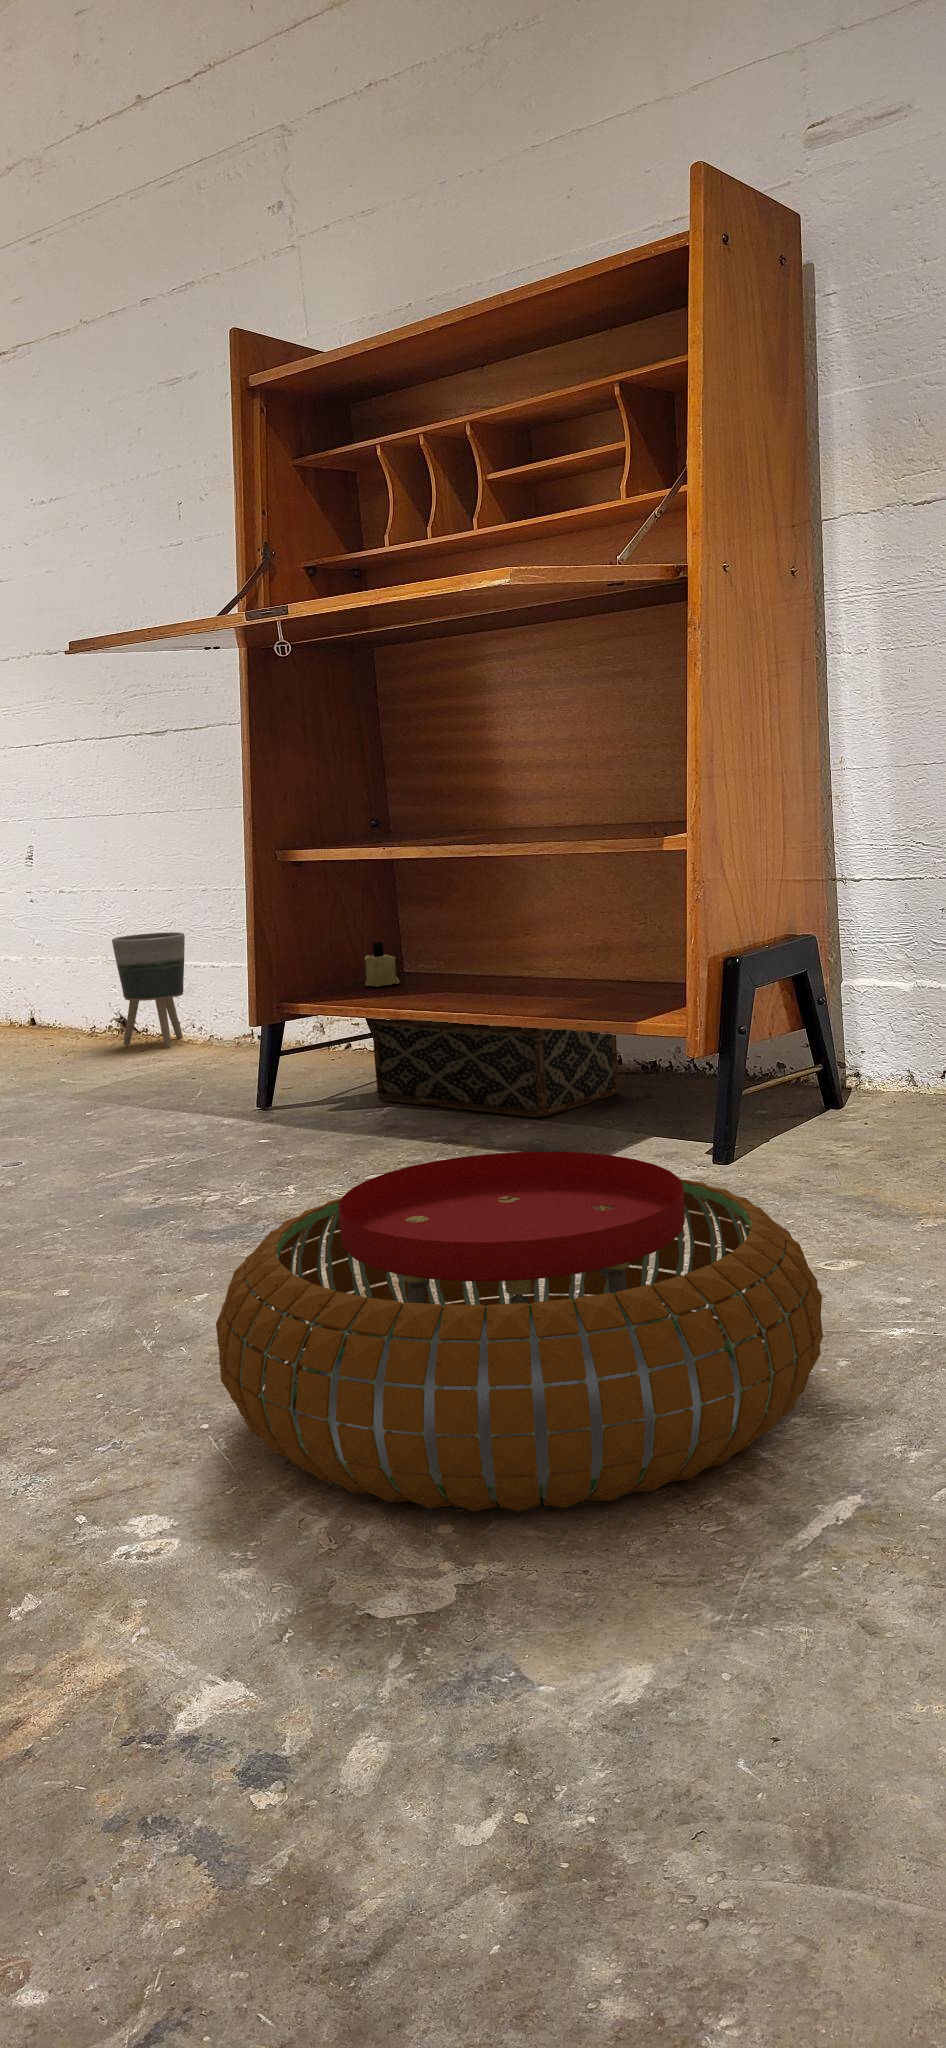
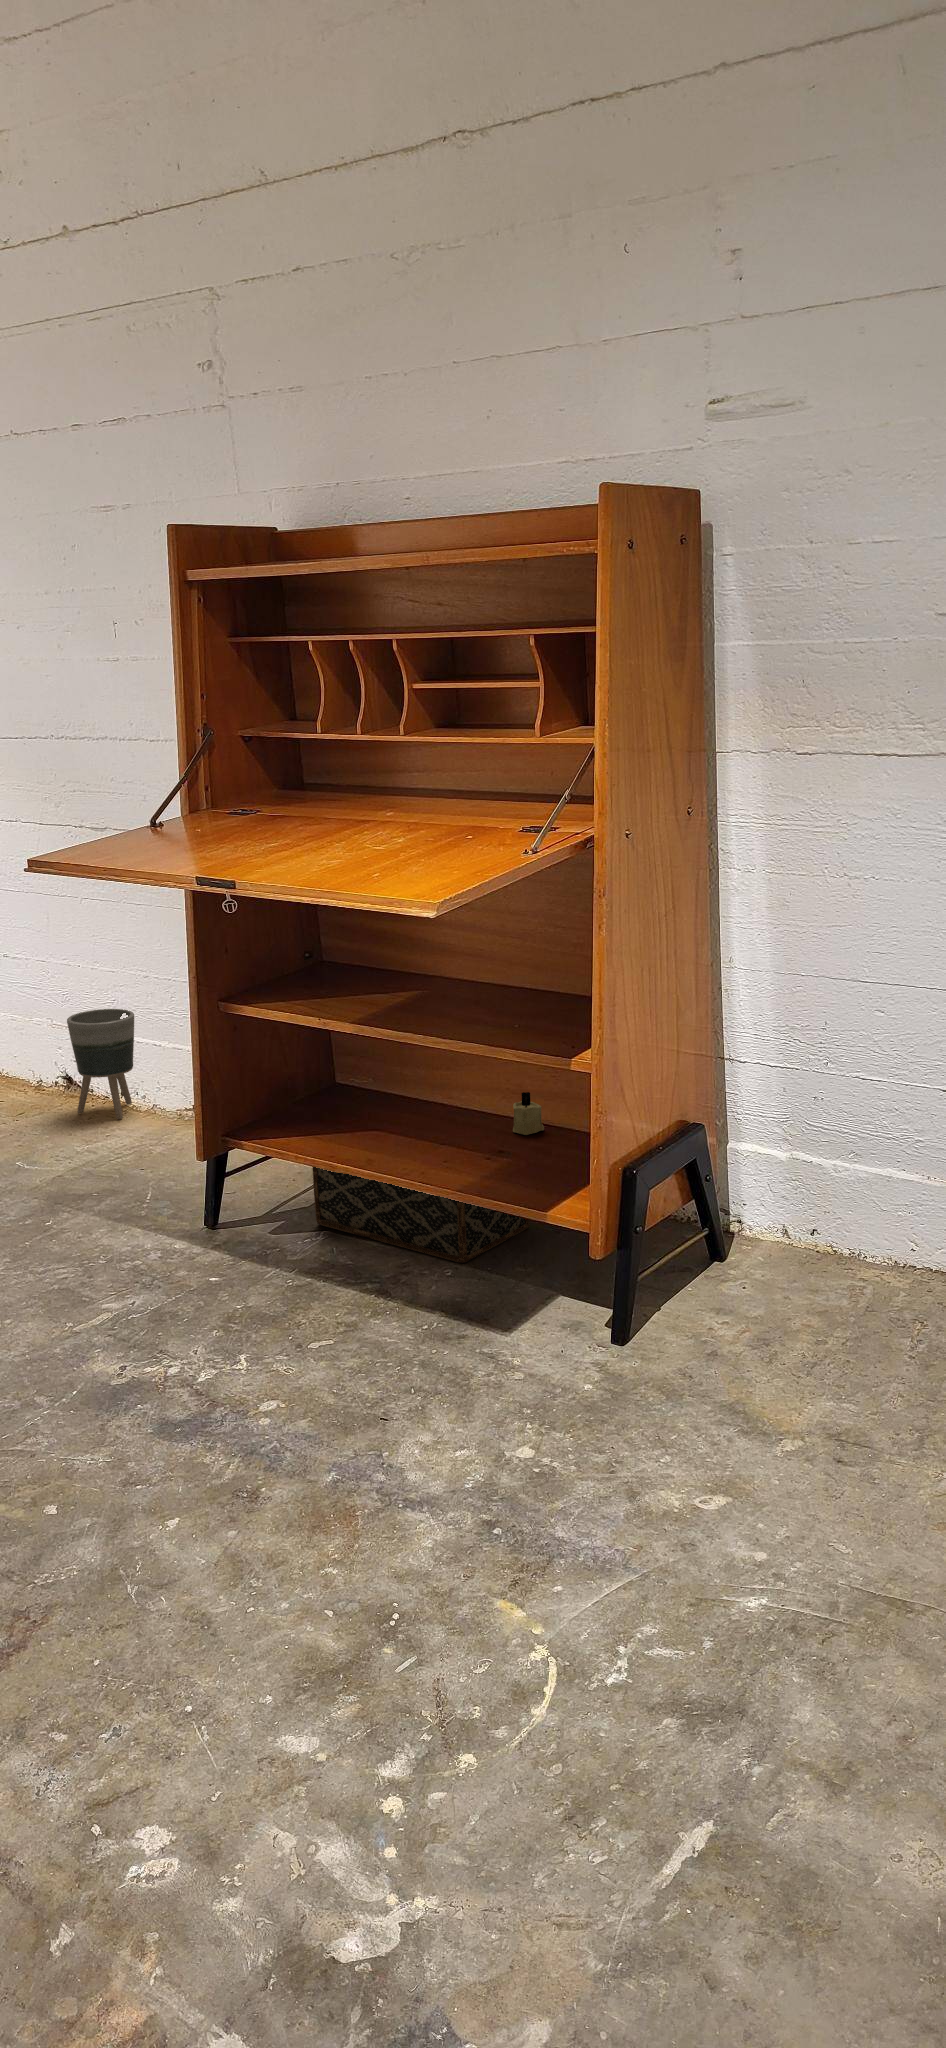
candle: present [365,942,399,987] -> present [513,1092,544,1135]
pouf: present [216,1152,823,1511] -> none [201,1453,691,1837]

